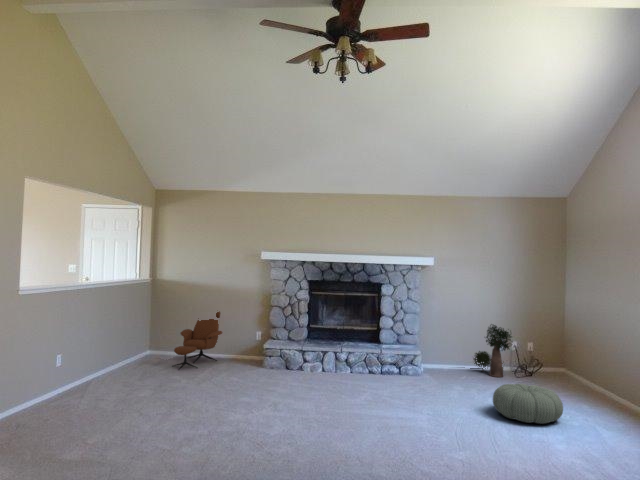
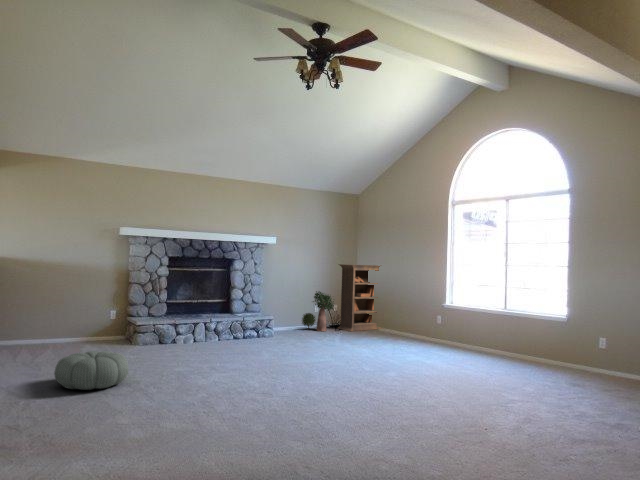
bookcase: none [524,290,601,384] -> present [337,264,383,331]
lounge chair: present [174,311,222,369] -> none [22,290,75,357]
pouf: present [493,384,563,424] -> present [54,351,128,390]

